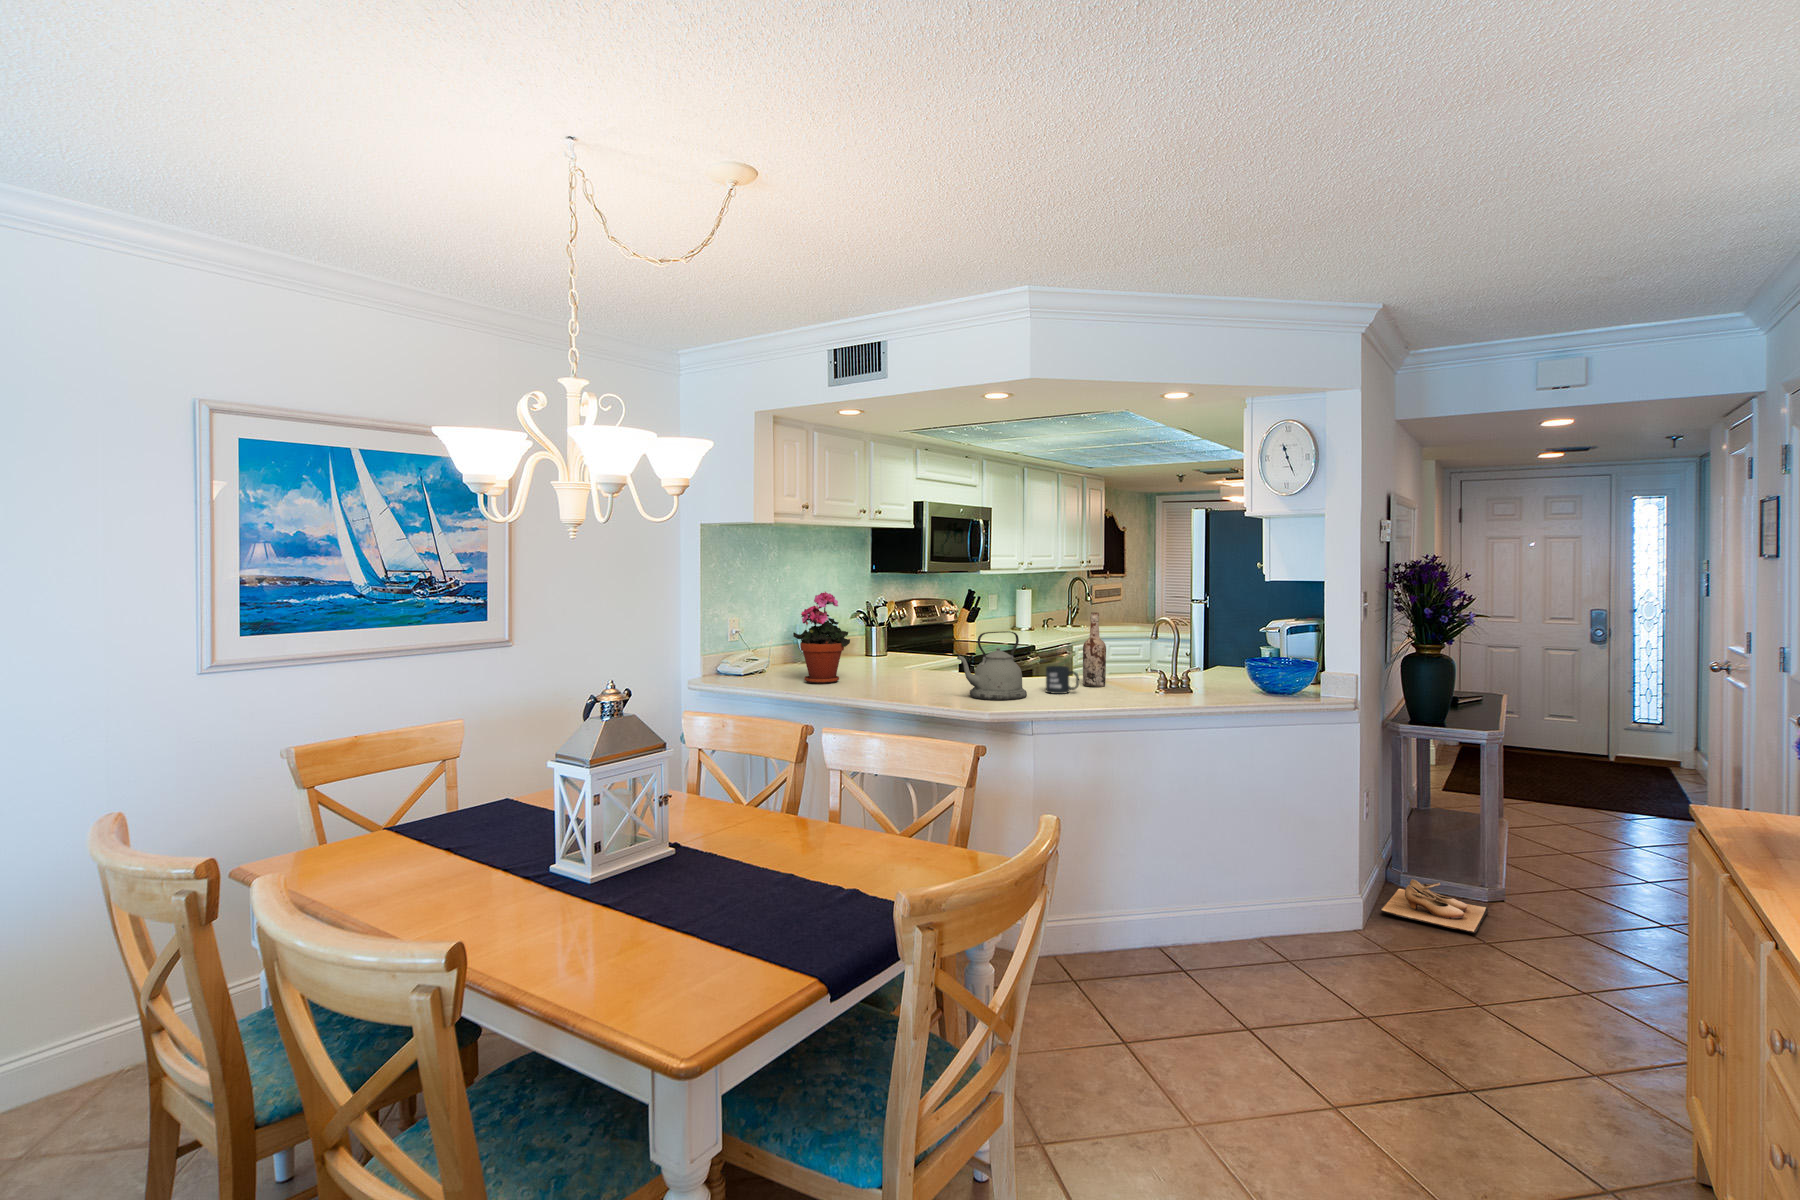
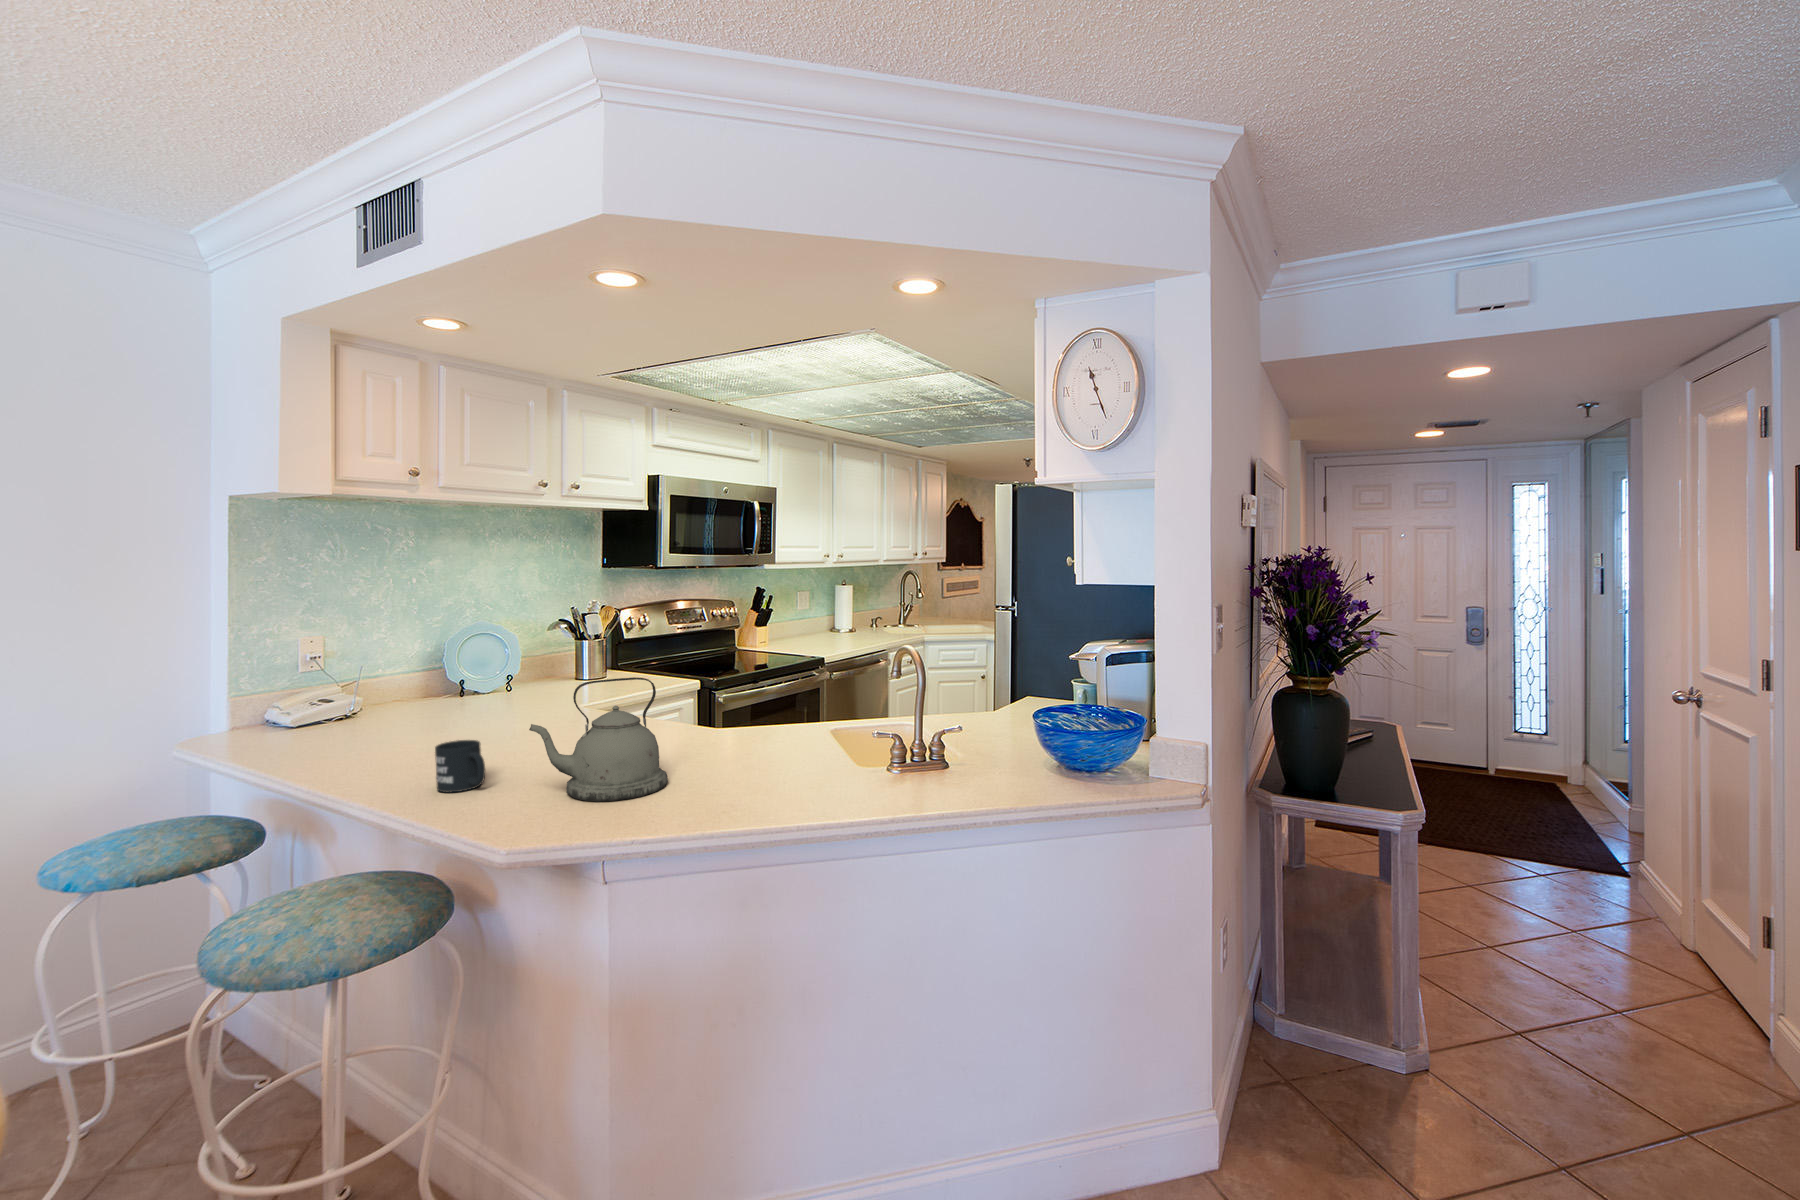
potted plant: present [793,592,850,684] -> none [356,605,457,750]
wine bottle: present [1083,612,1106,687] -> none [791,638,827,756]
mug: present [1046,666,1079,694] -> present [435,740,485,793]
shoe: present [1380,879,1488,933] -> none [1240,1037,1399,1157]

